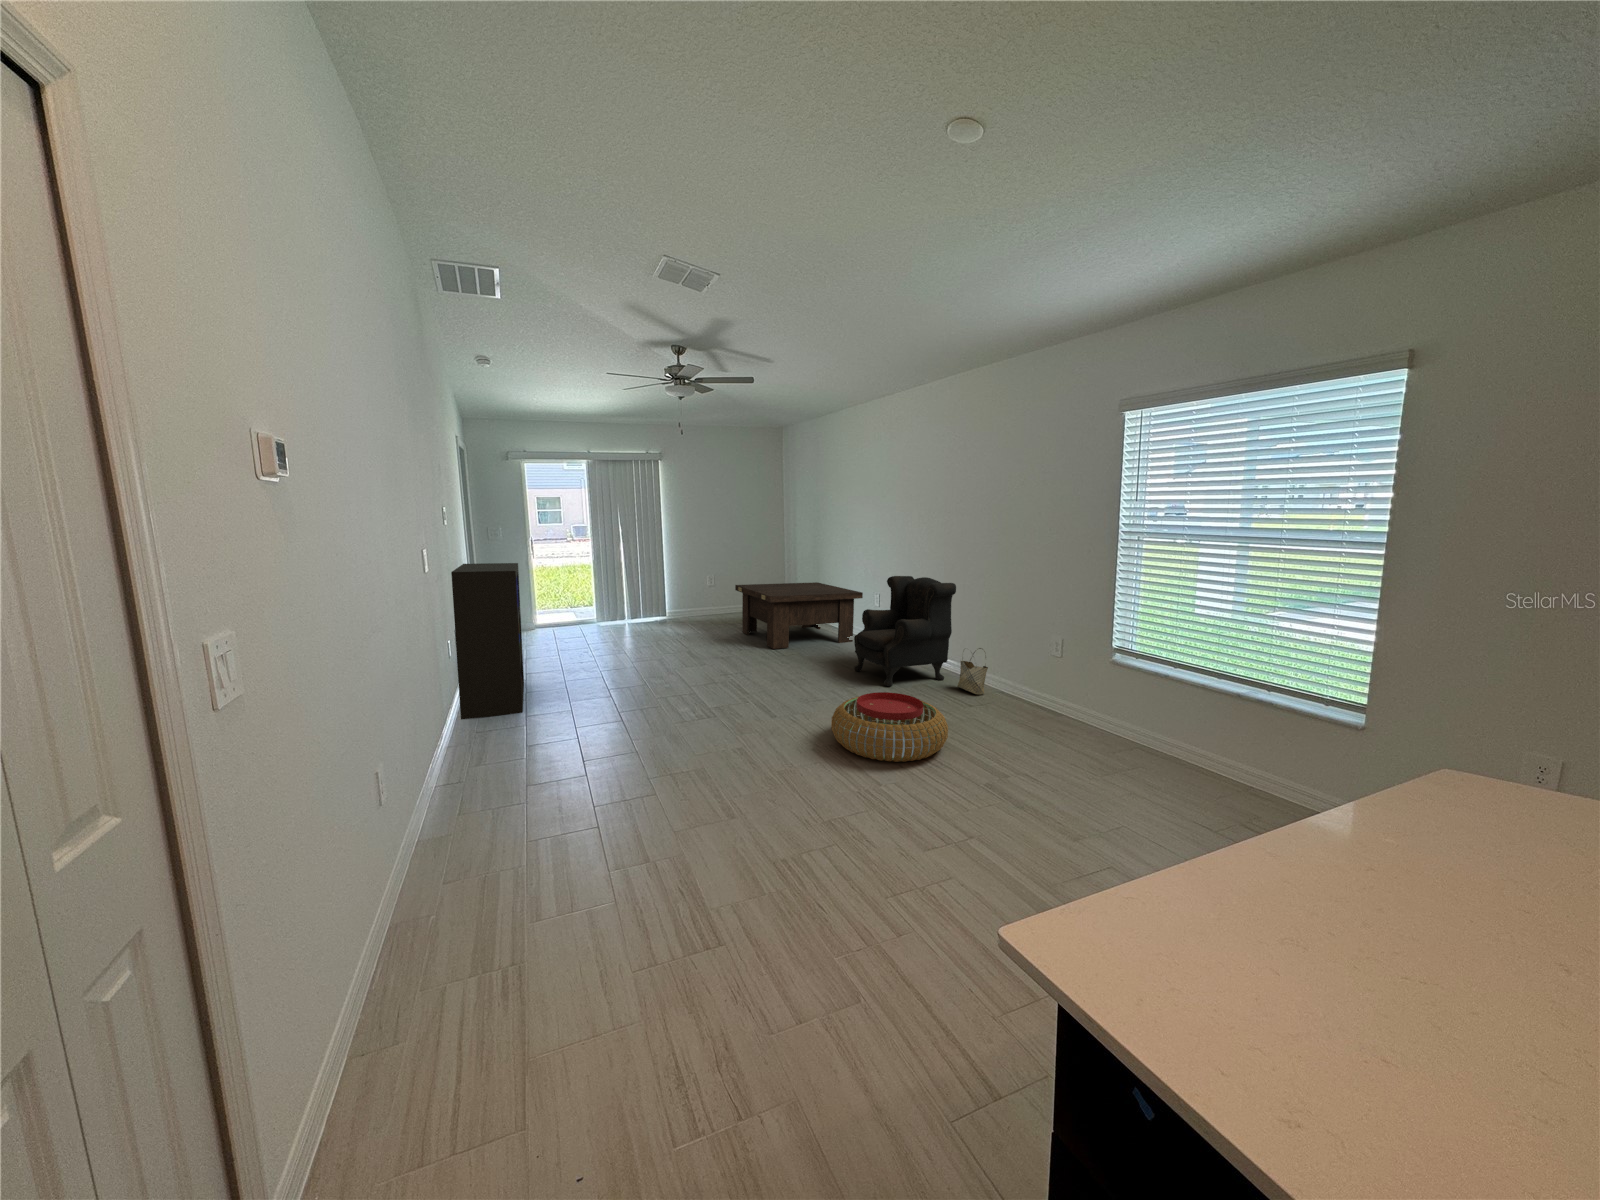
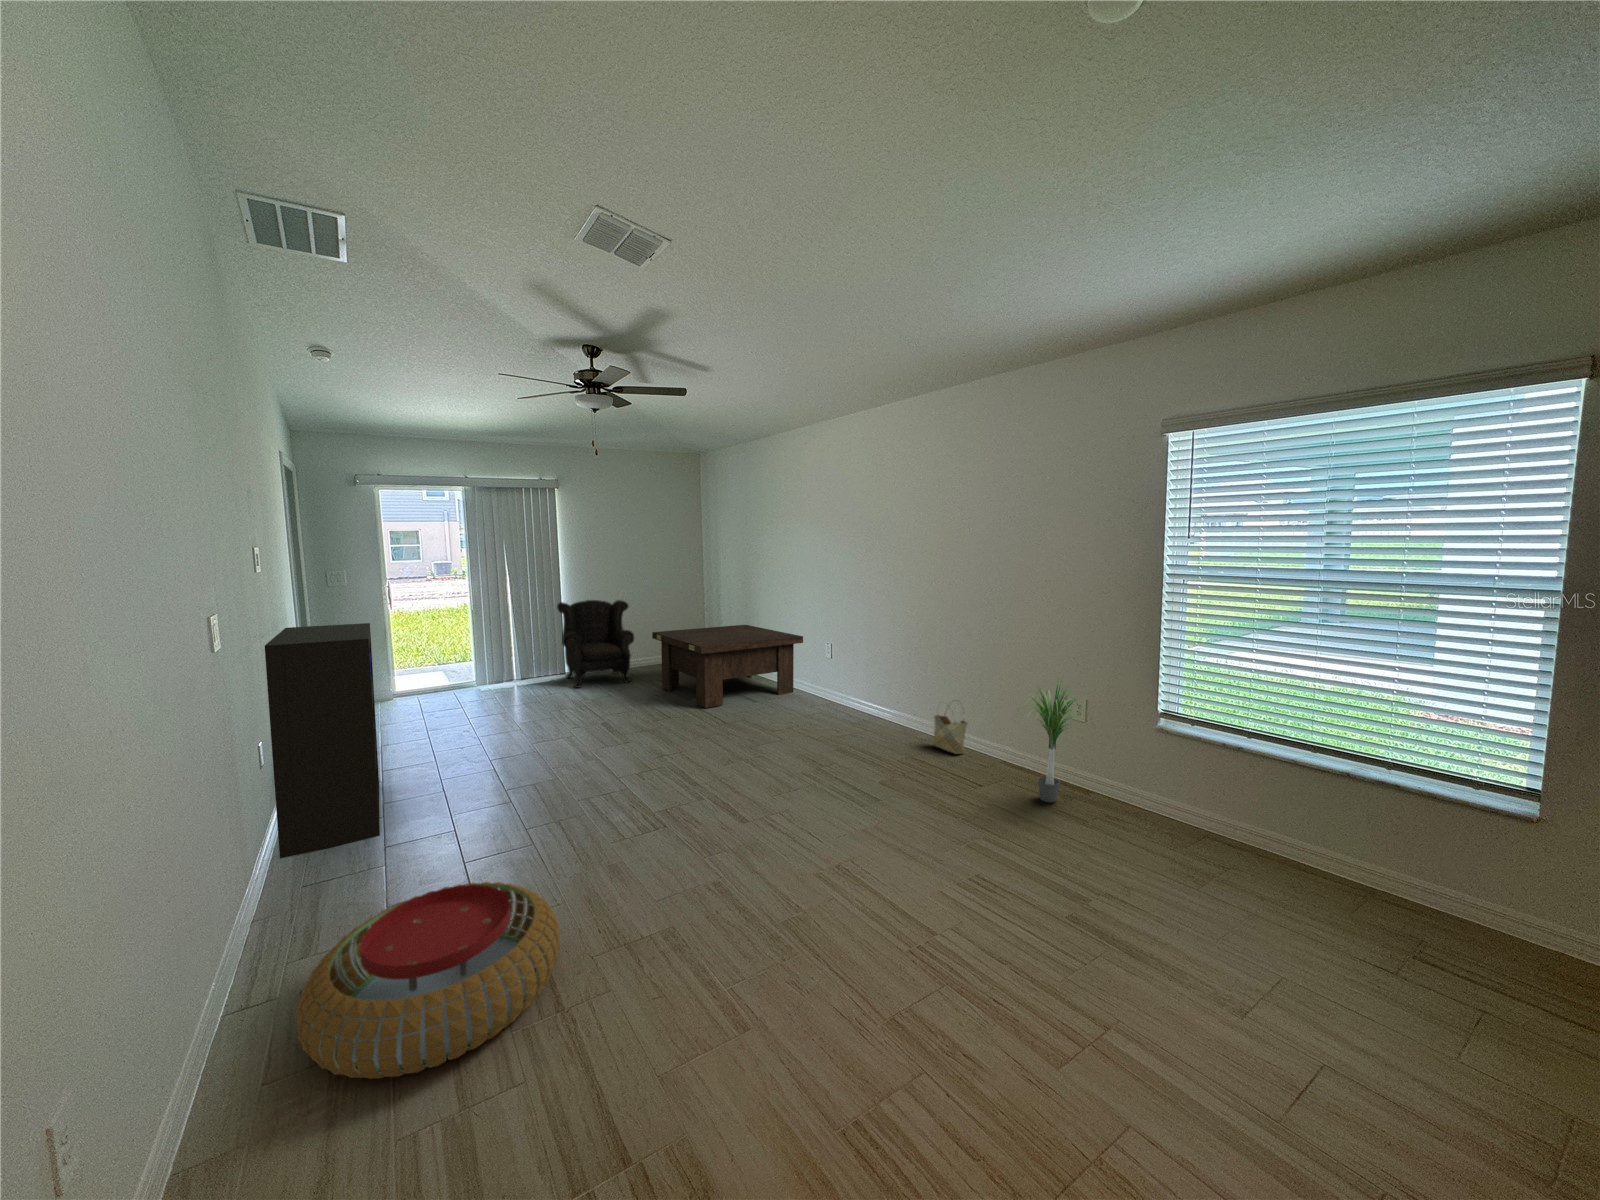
armchair: present [854,576,956,686] -> present [557,600,634,688]
potted plant: none [1010,623,1088,733] -> present [1019,684,1092,802]
pouf: present [831,692,948,762] -> present [296,882,560,1079]

